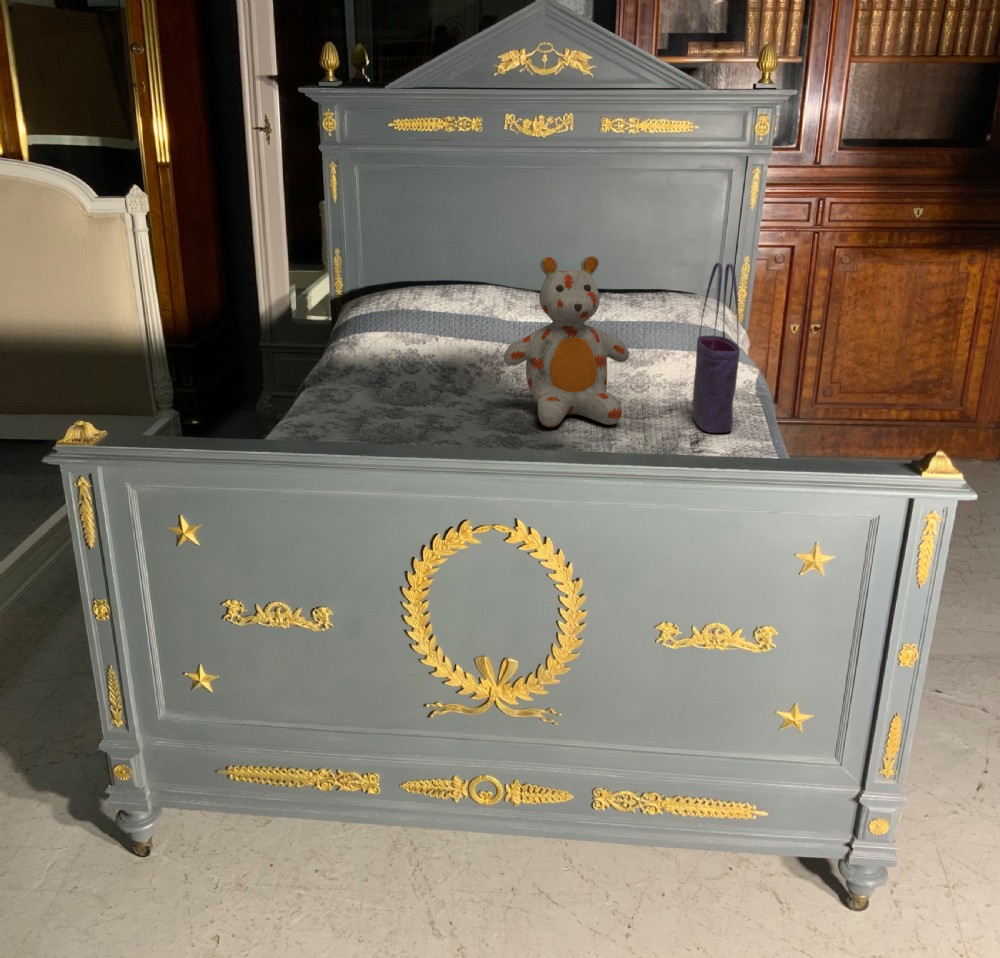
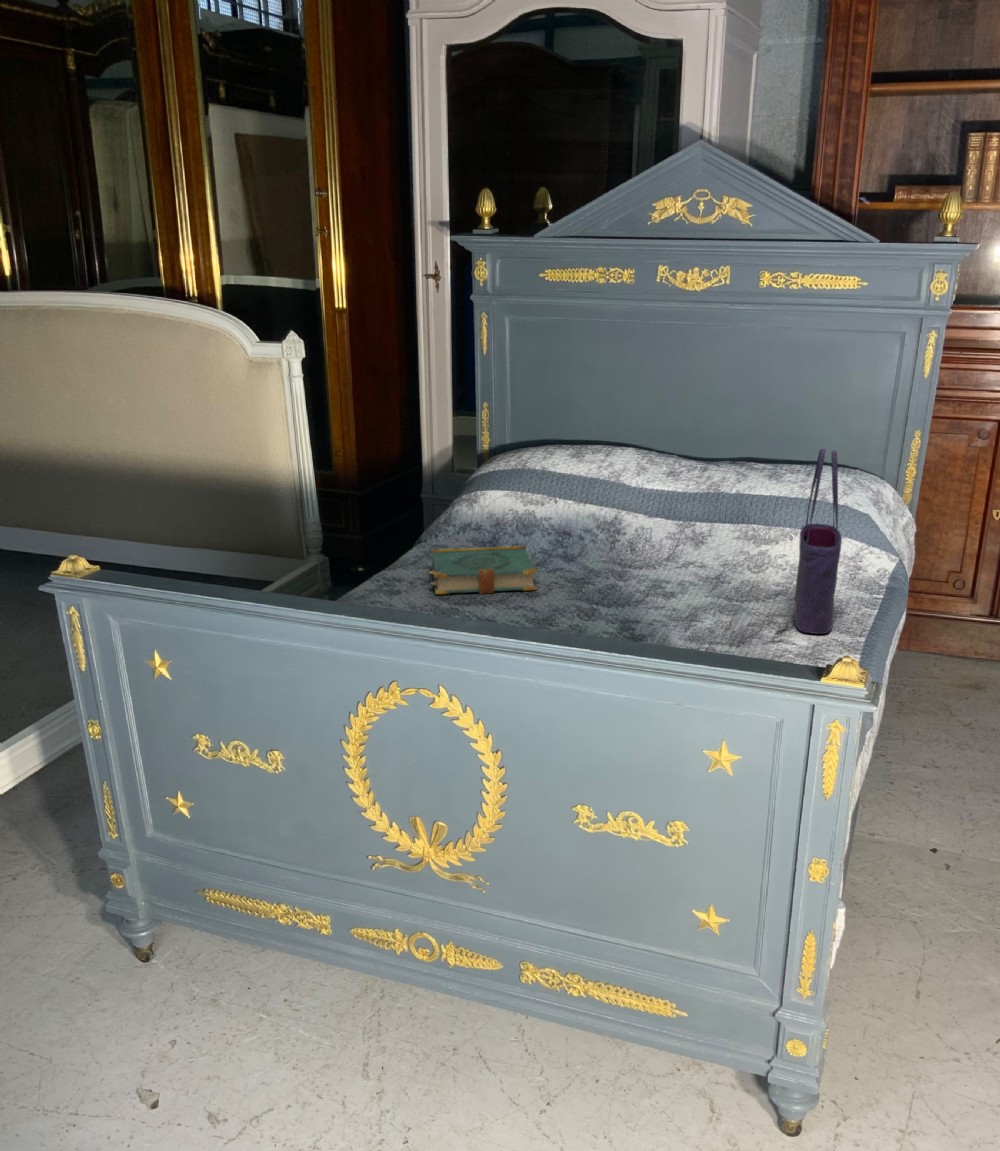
stuffed bear: present [504,255,629,427] -> none [597,431,734,613]
book: none [333,378,449,427] -> present [430,546,537,594]

